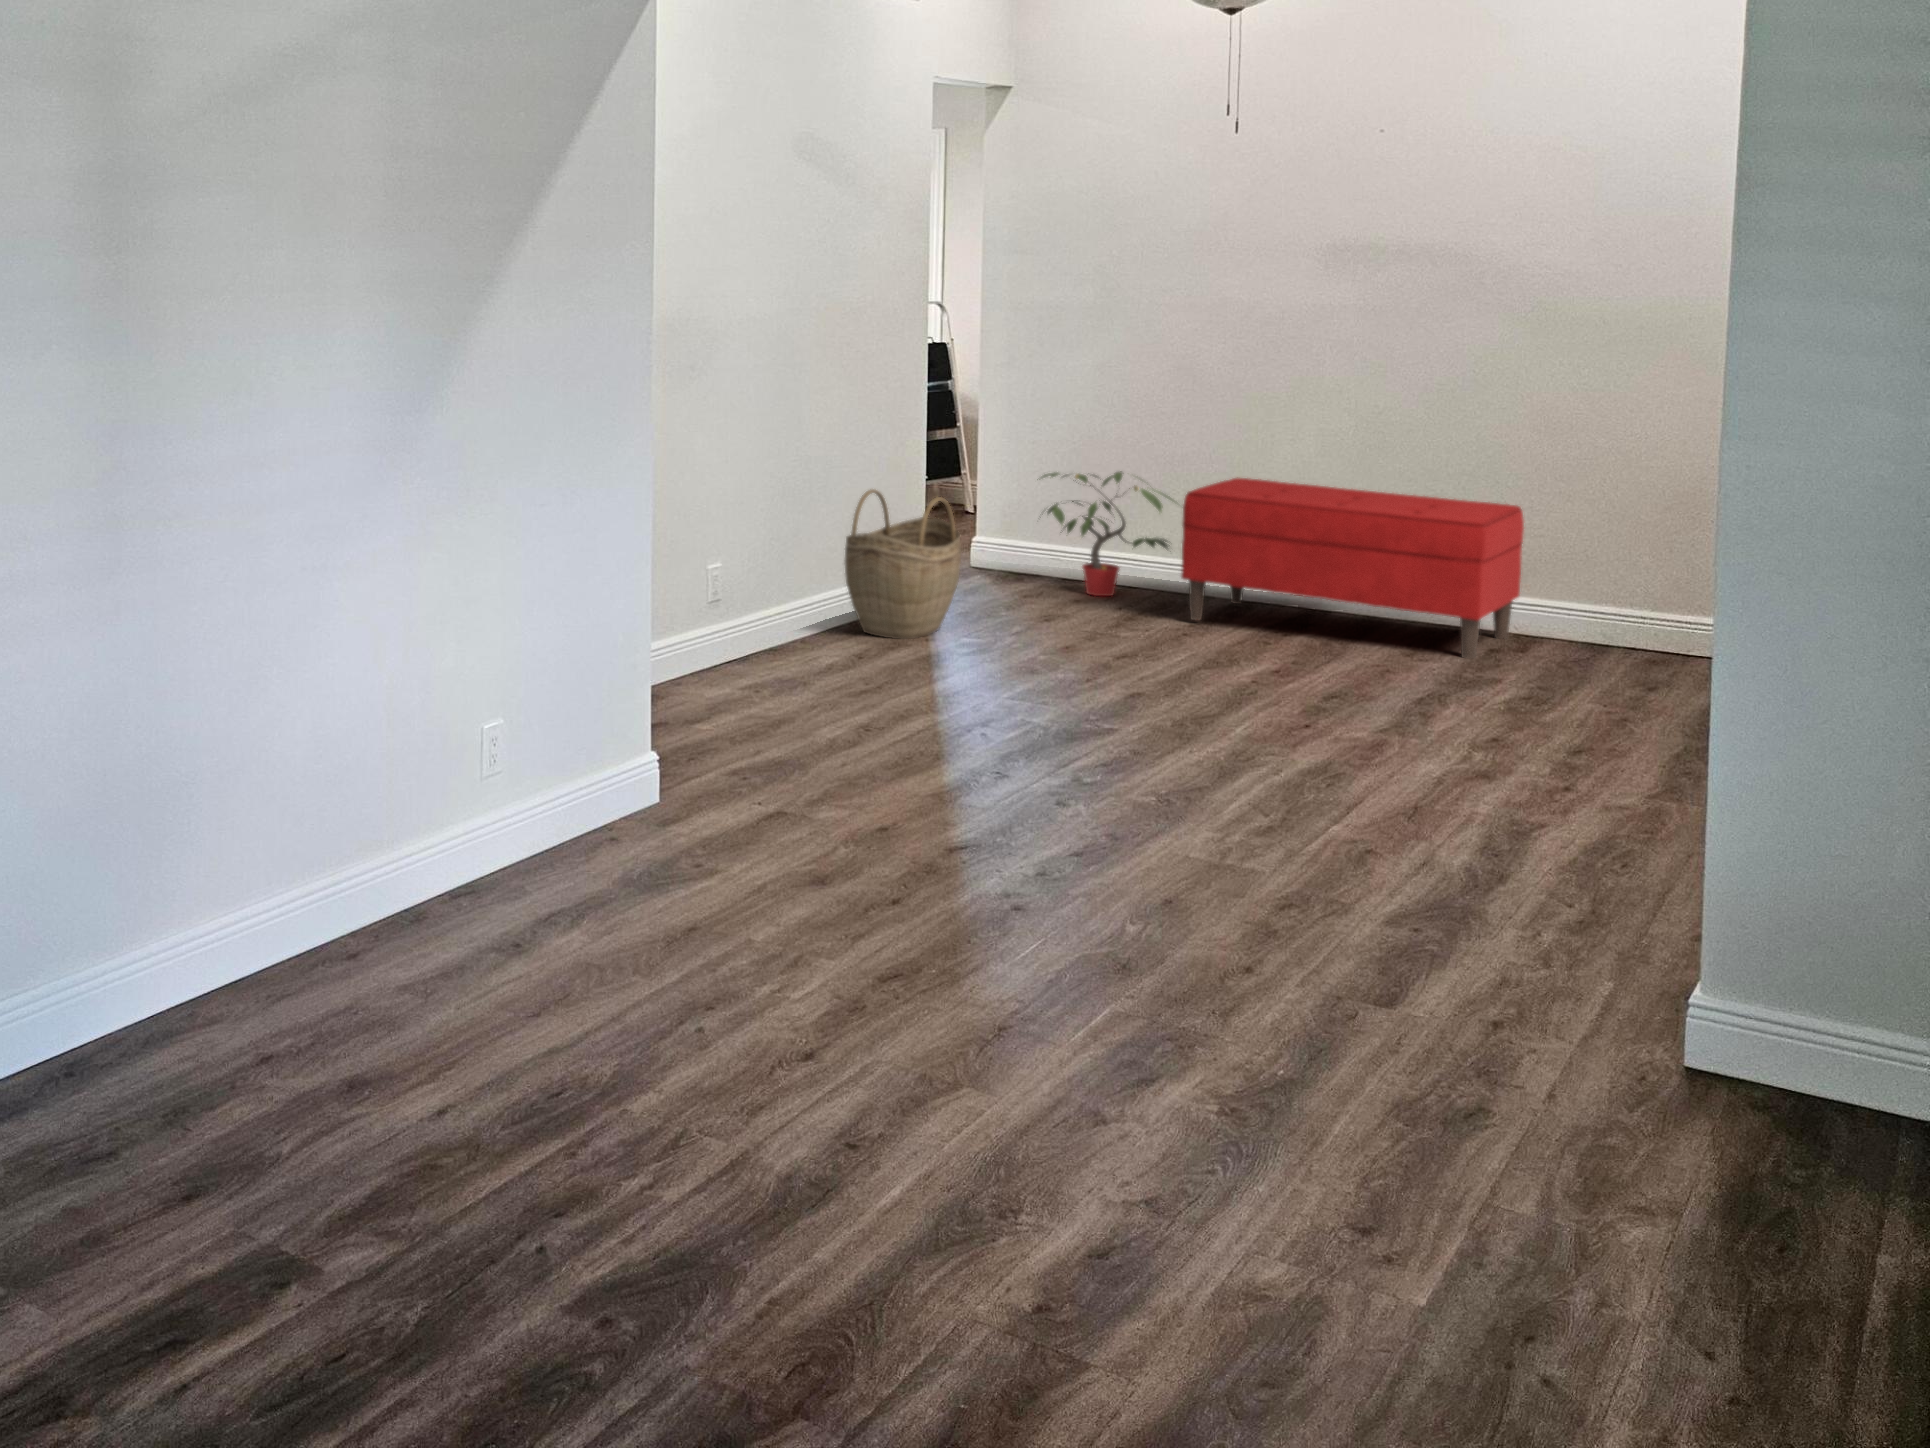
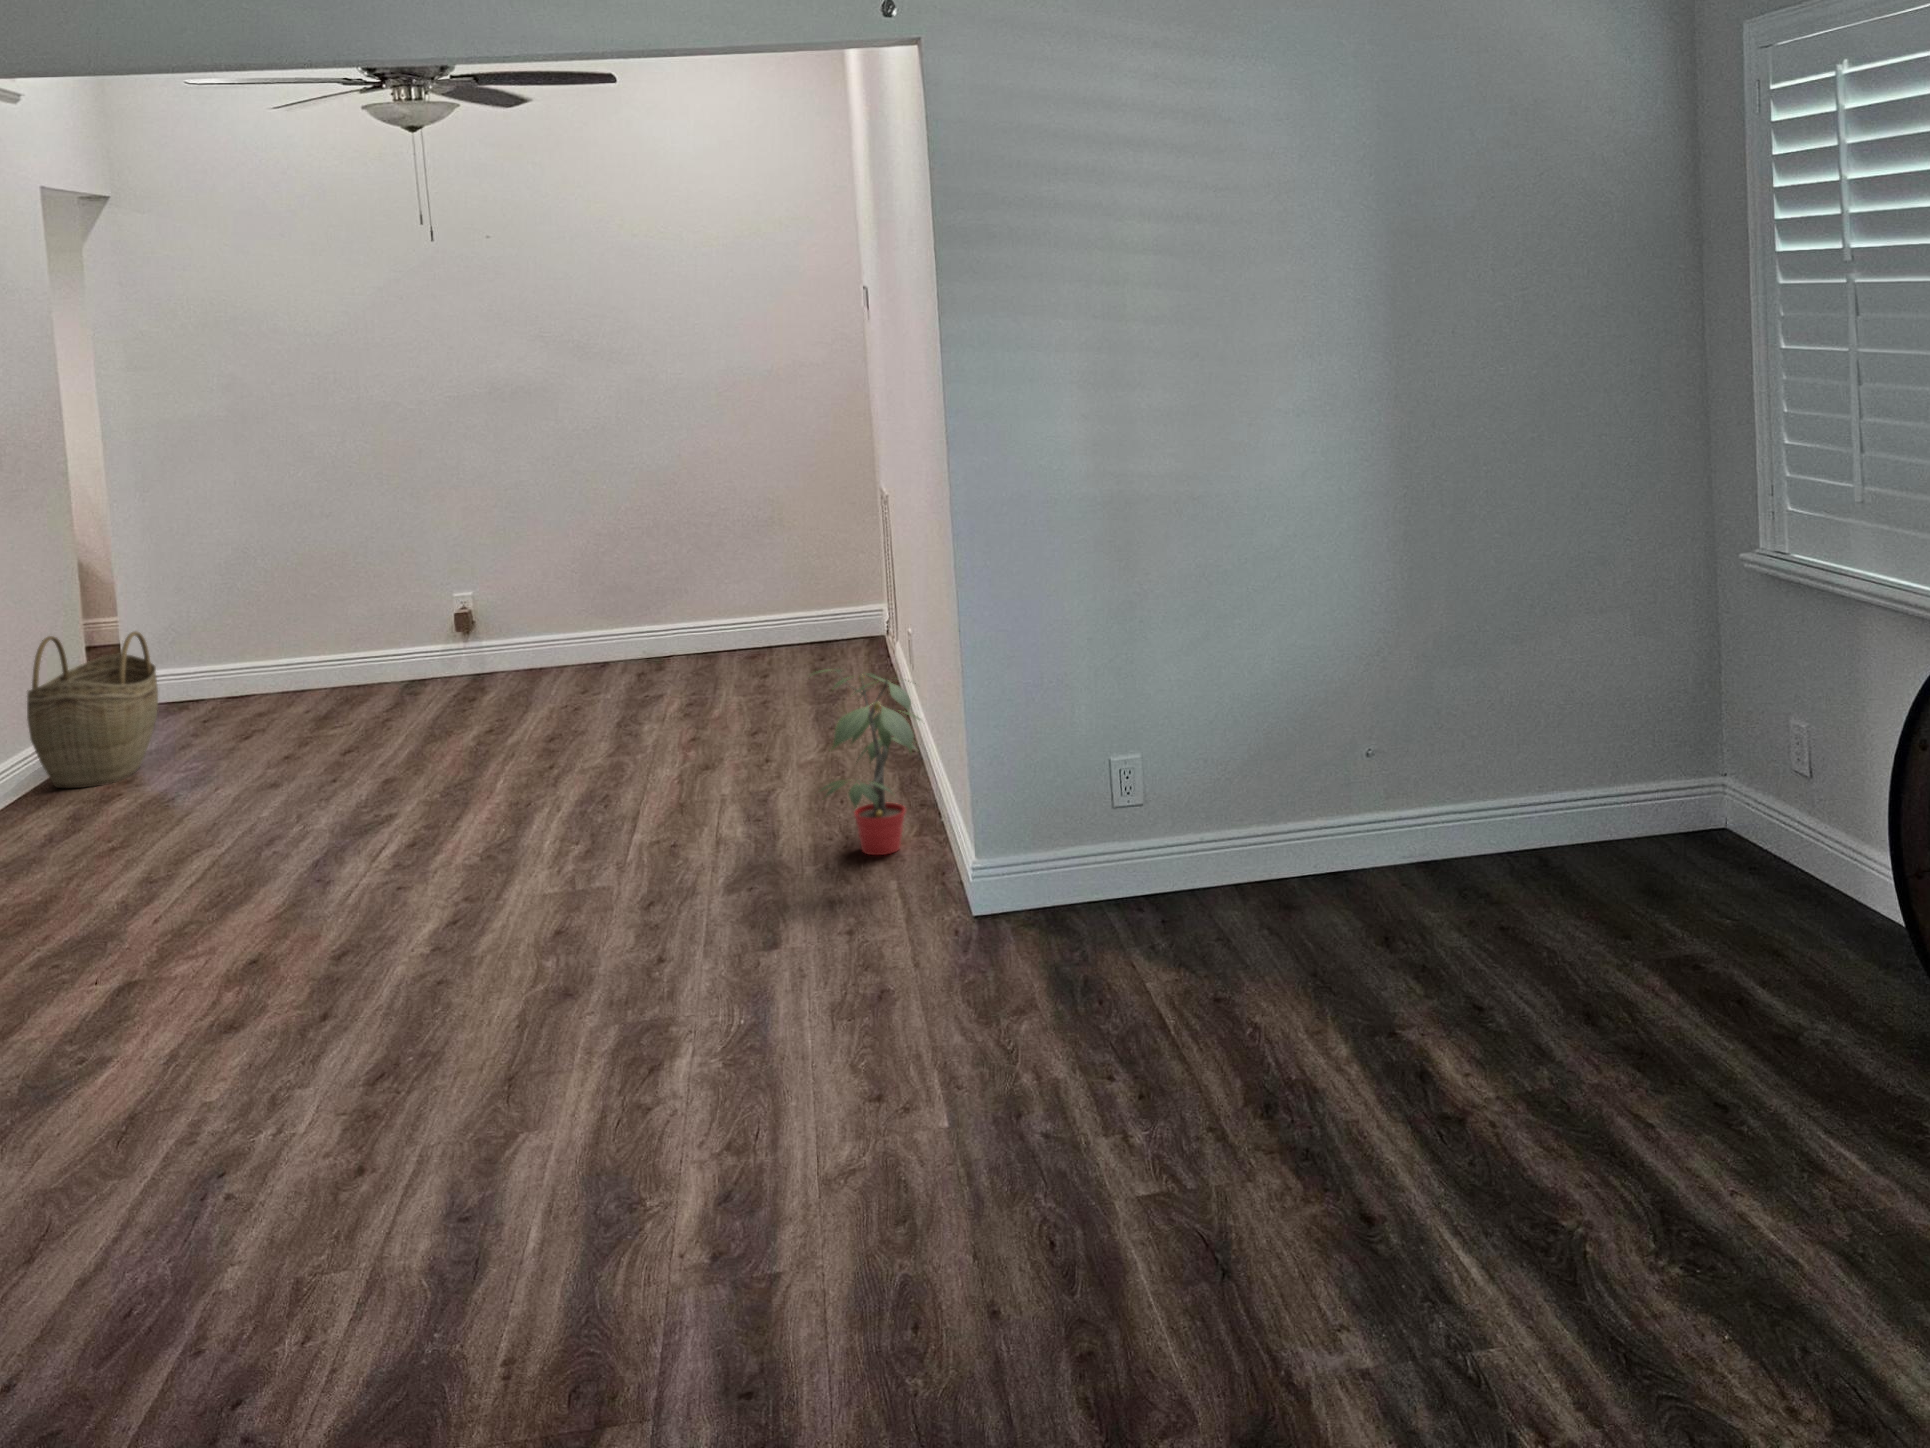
potted plant: present [1037,471,1174,596] -> present [810,669,920,855]
bench: present [1181,478,1524,659] -> none [370,557,646,703]

